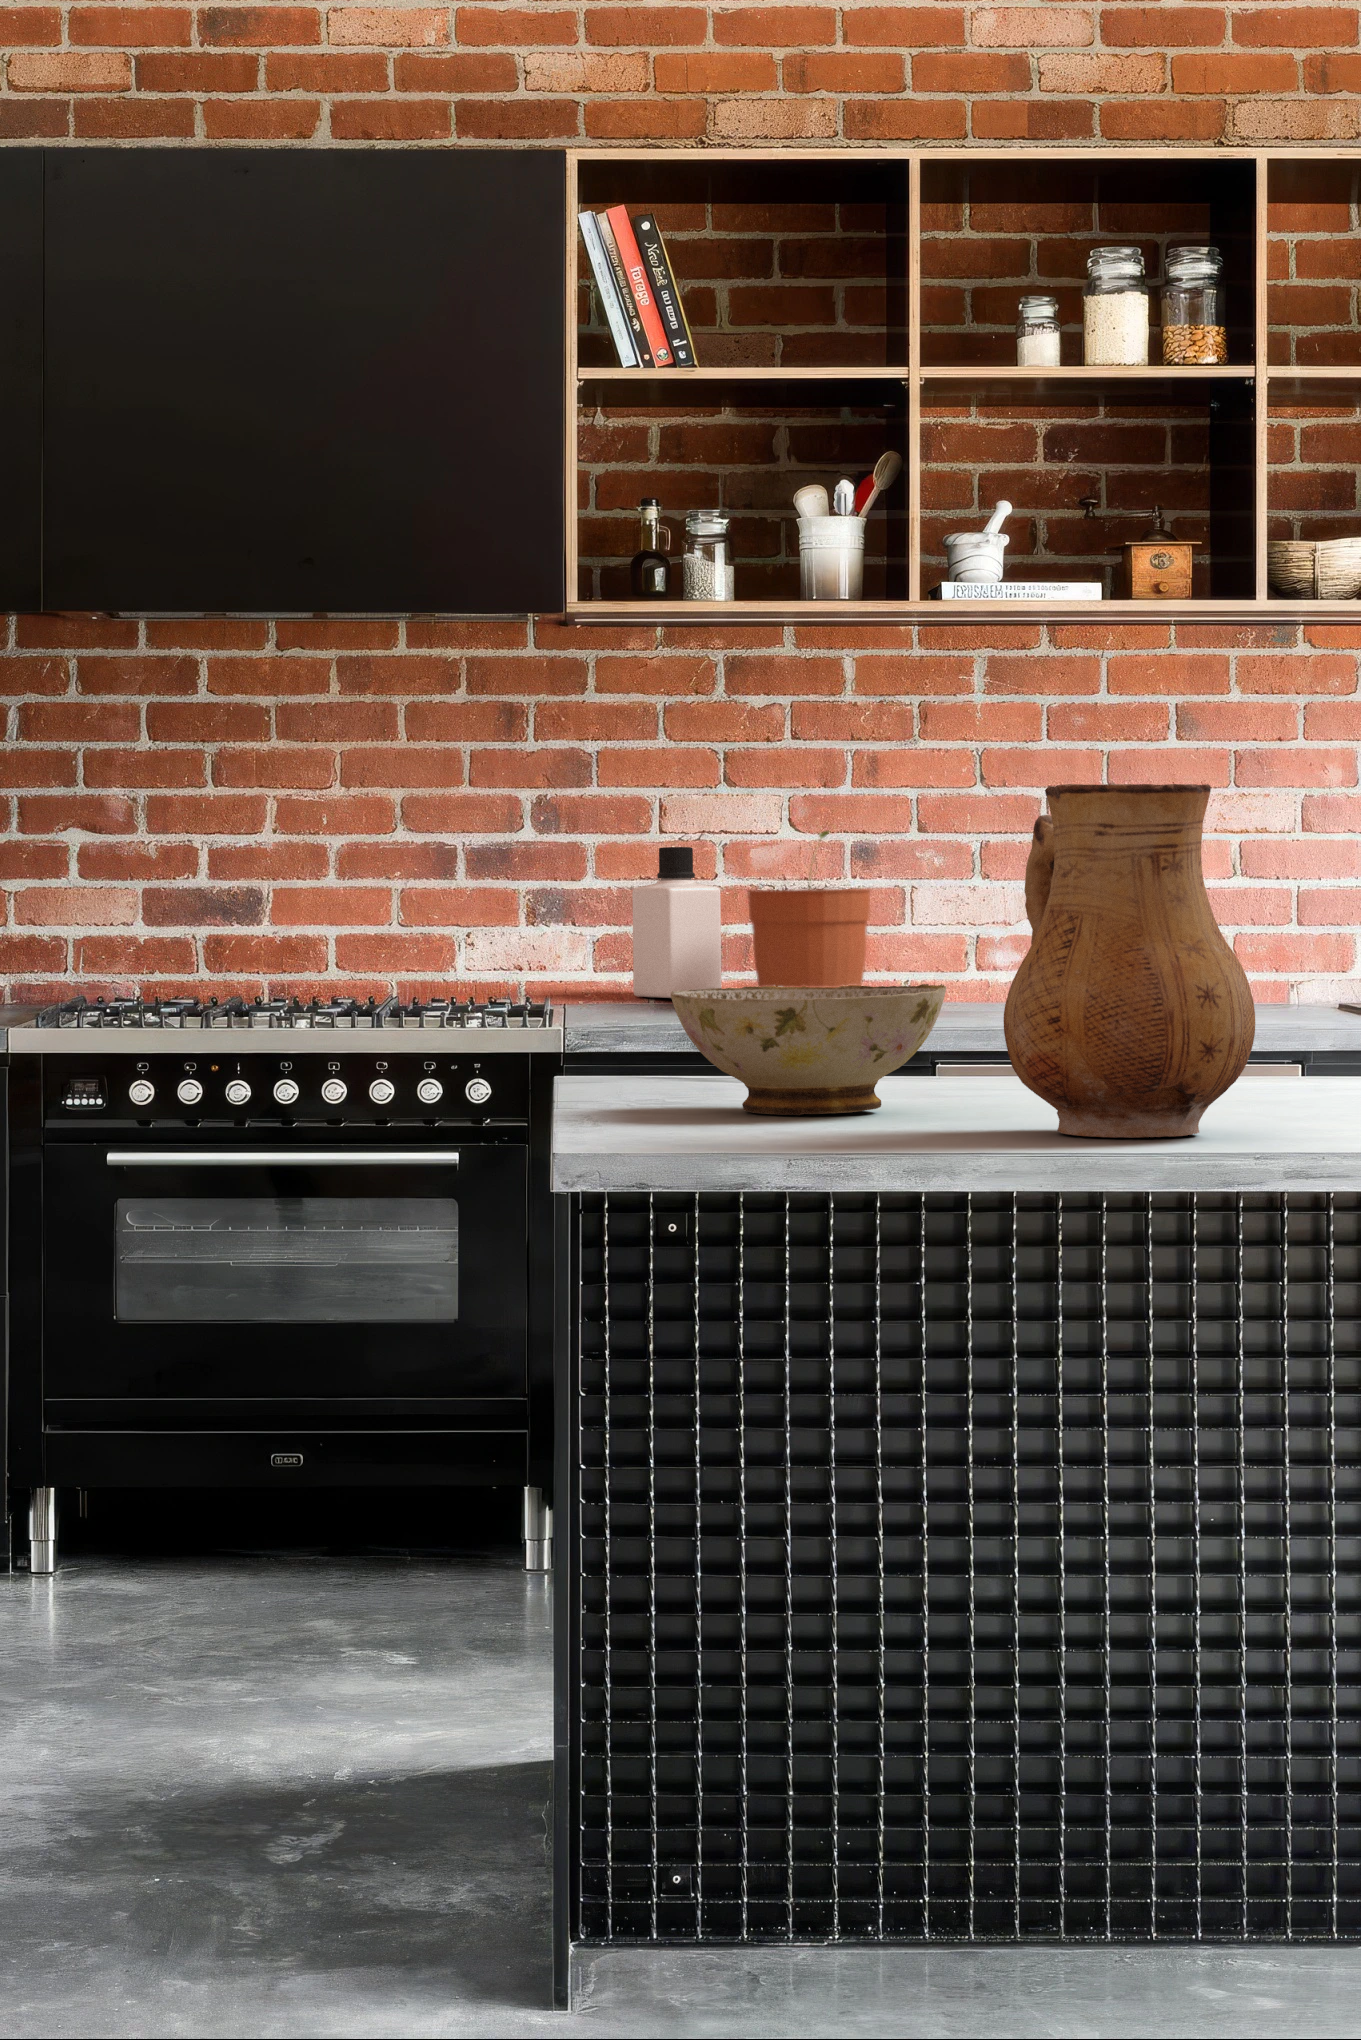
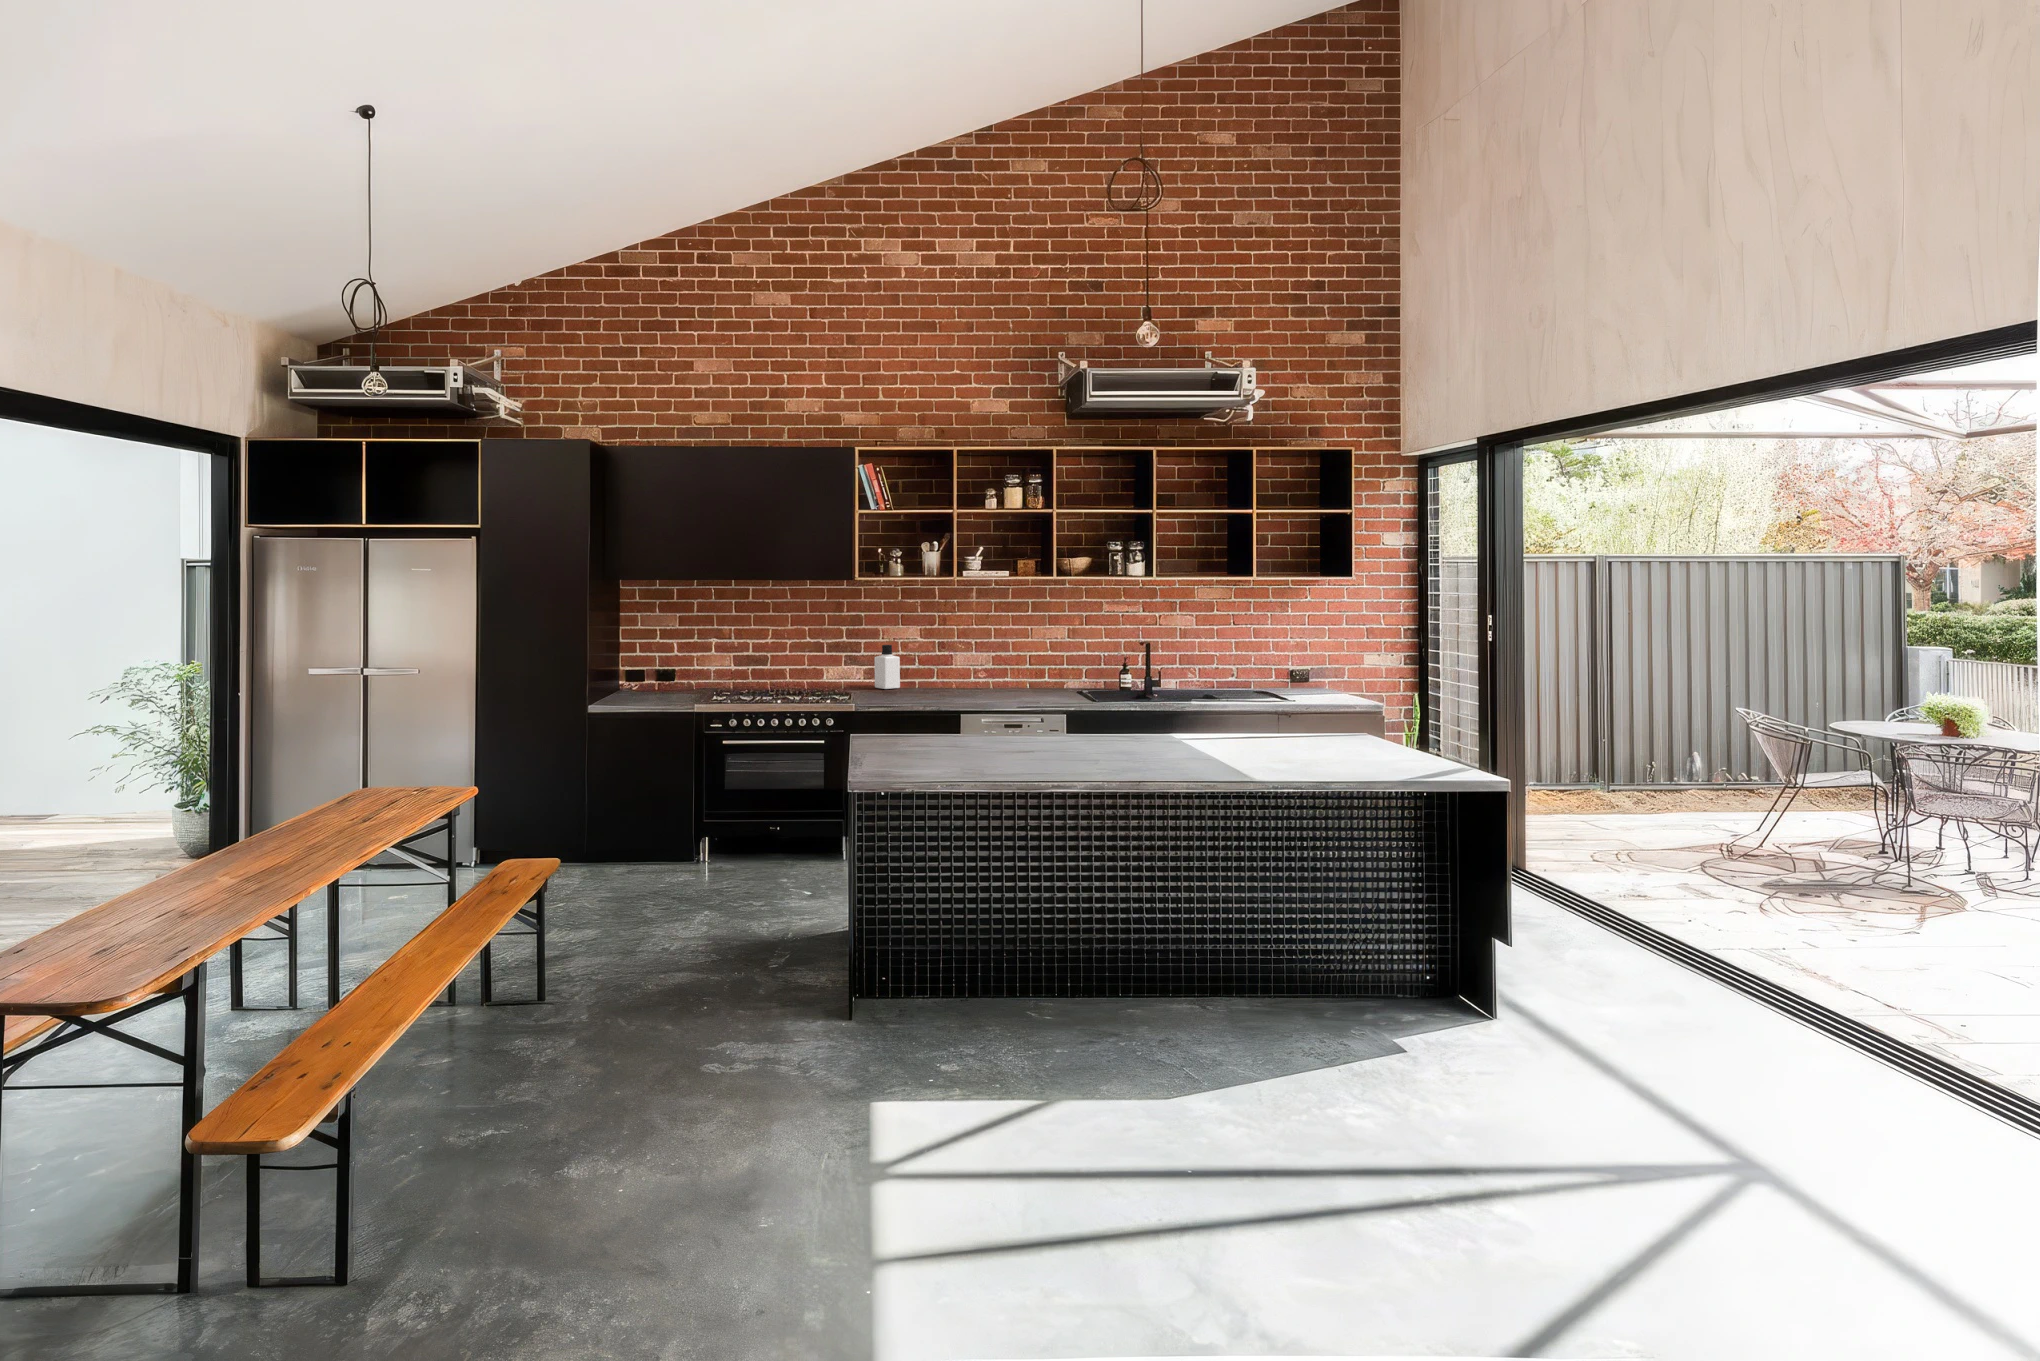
ceramic pitcher: present [1004,784,1255,1138] -> none [953,679,1006,759]
plant pot: present [748,831,870,987] -> none [907,642,942,694]
ceramic bowl: present [671,984,946,1115] -> none [881,715,944,748]

